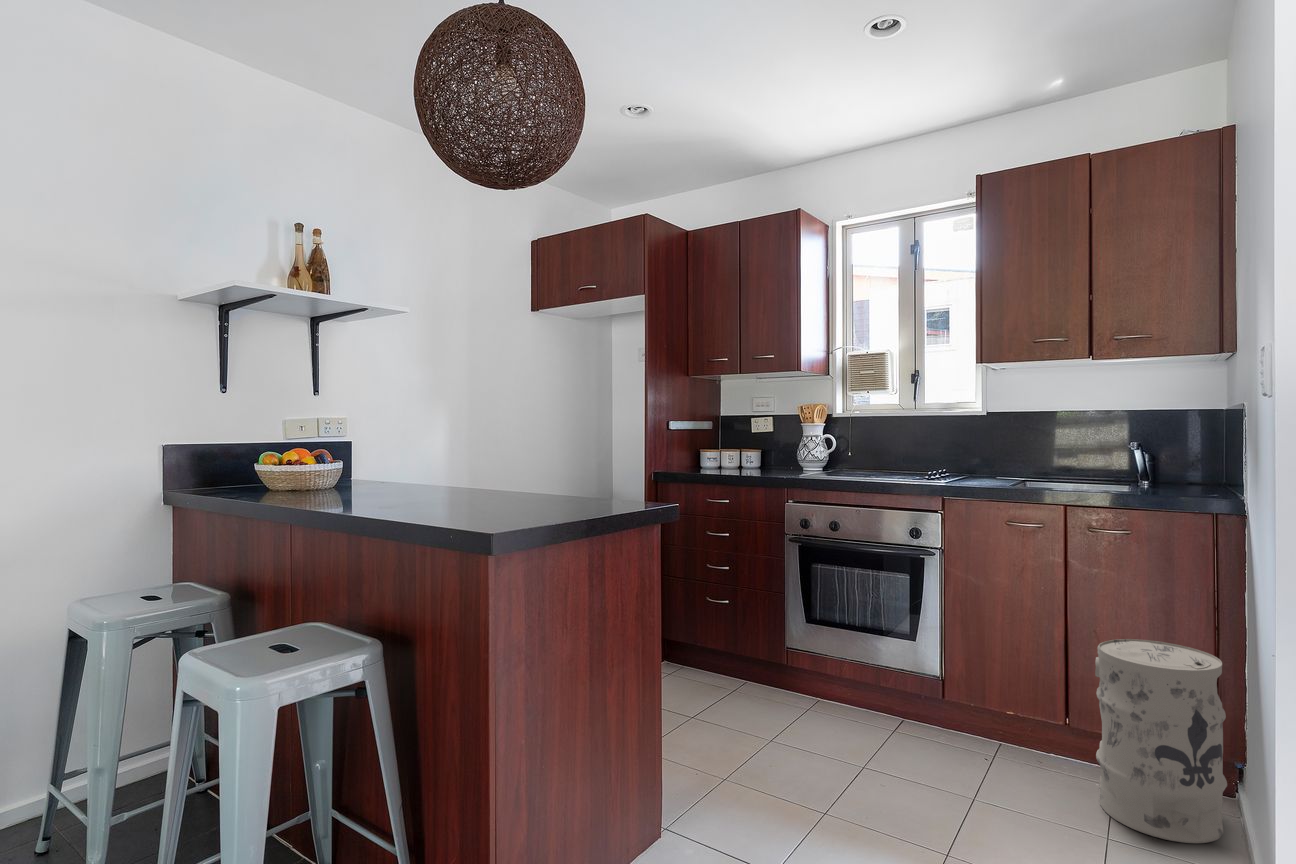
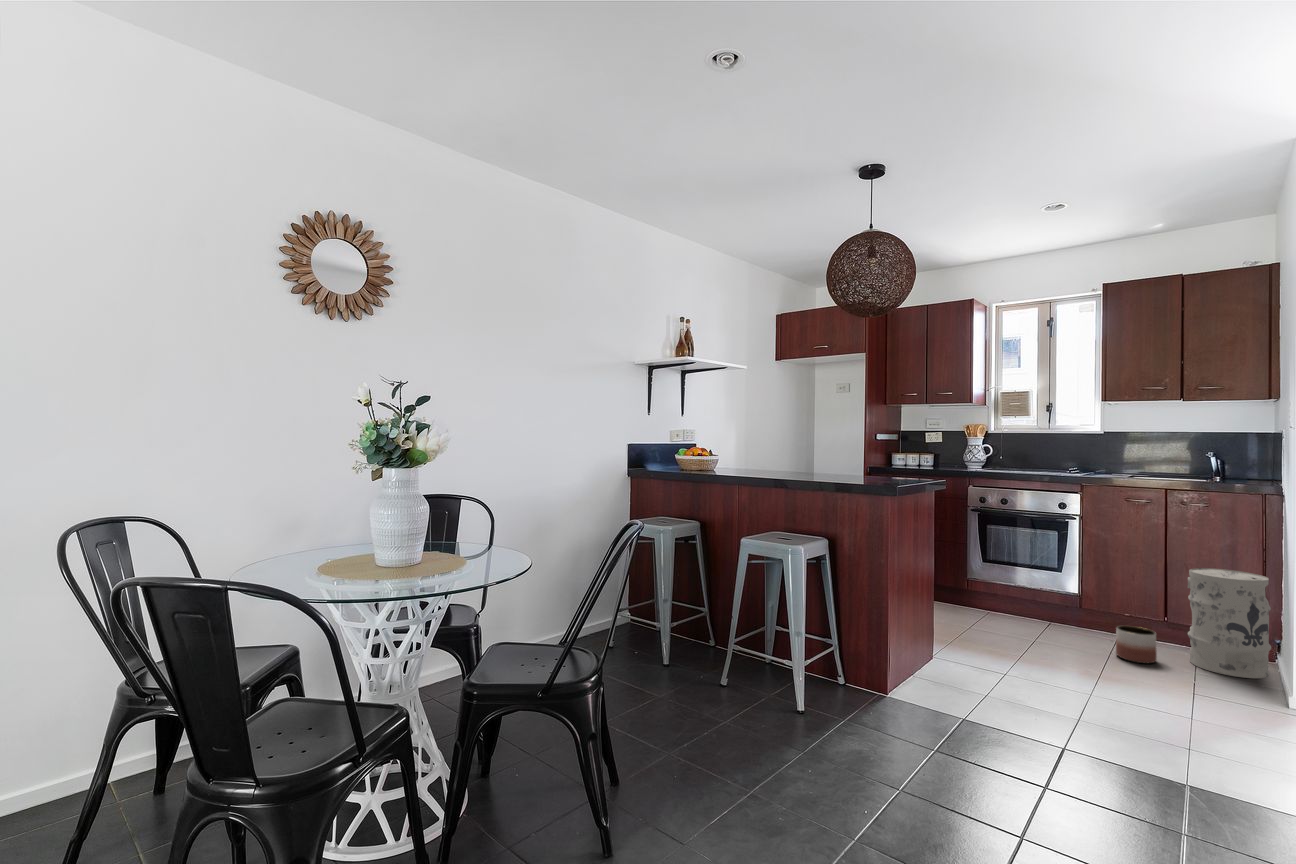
planter: none [983,742,1045,815] -> present [1116,626,1157,663]

